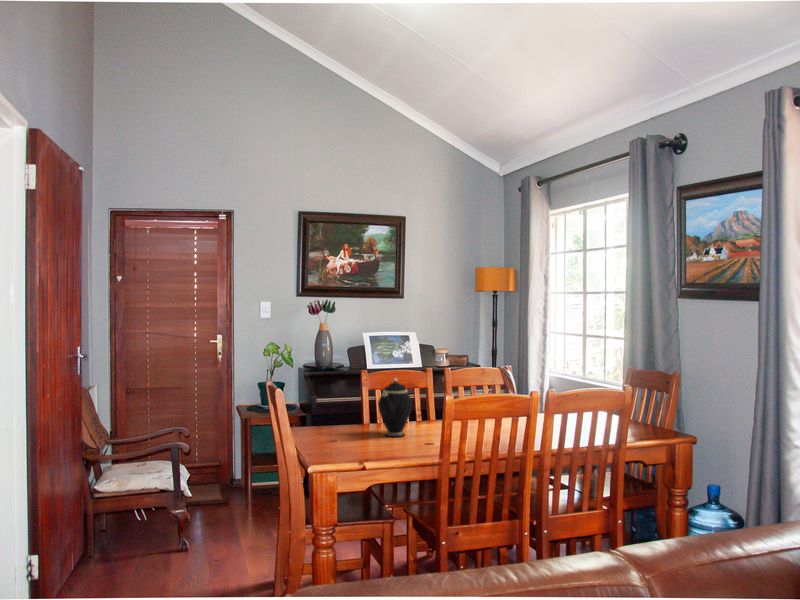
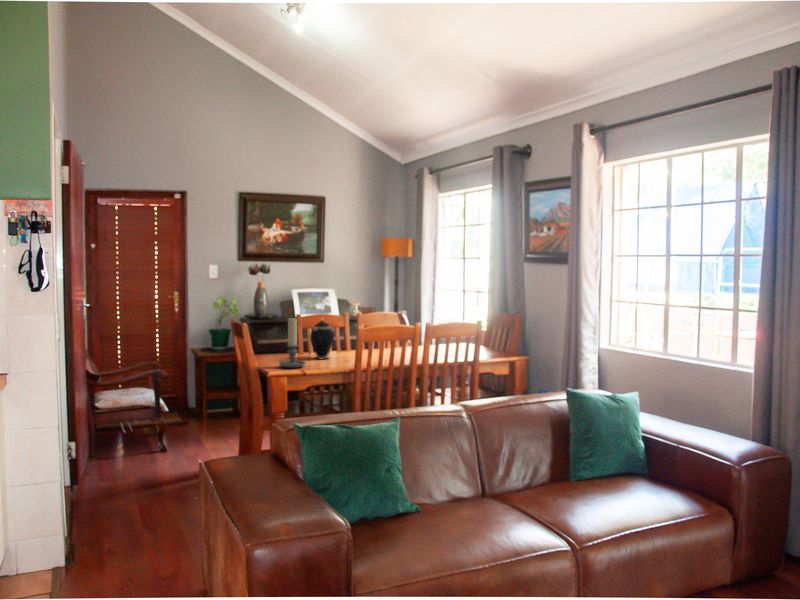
candle holder: none [332,379,371,453] -> present [279,318,306,368]

